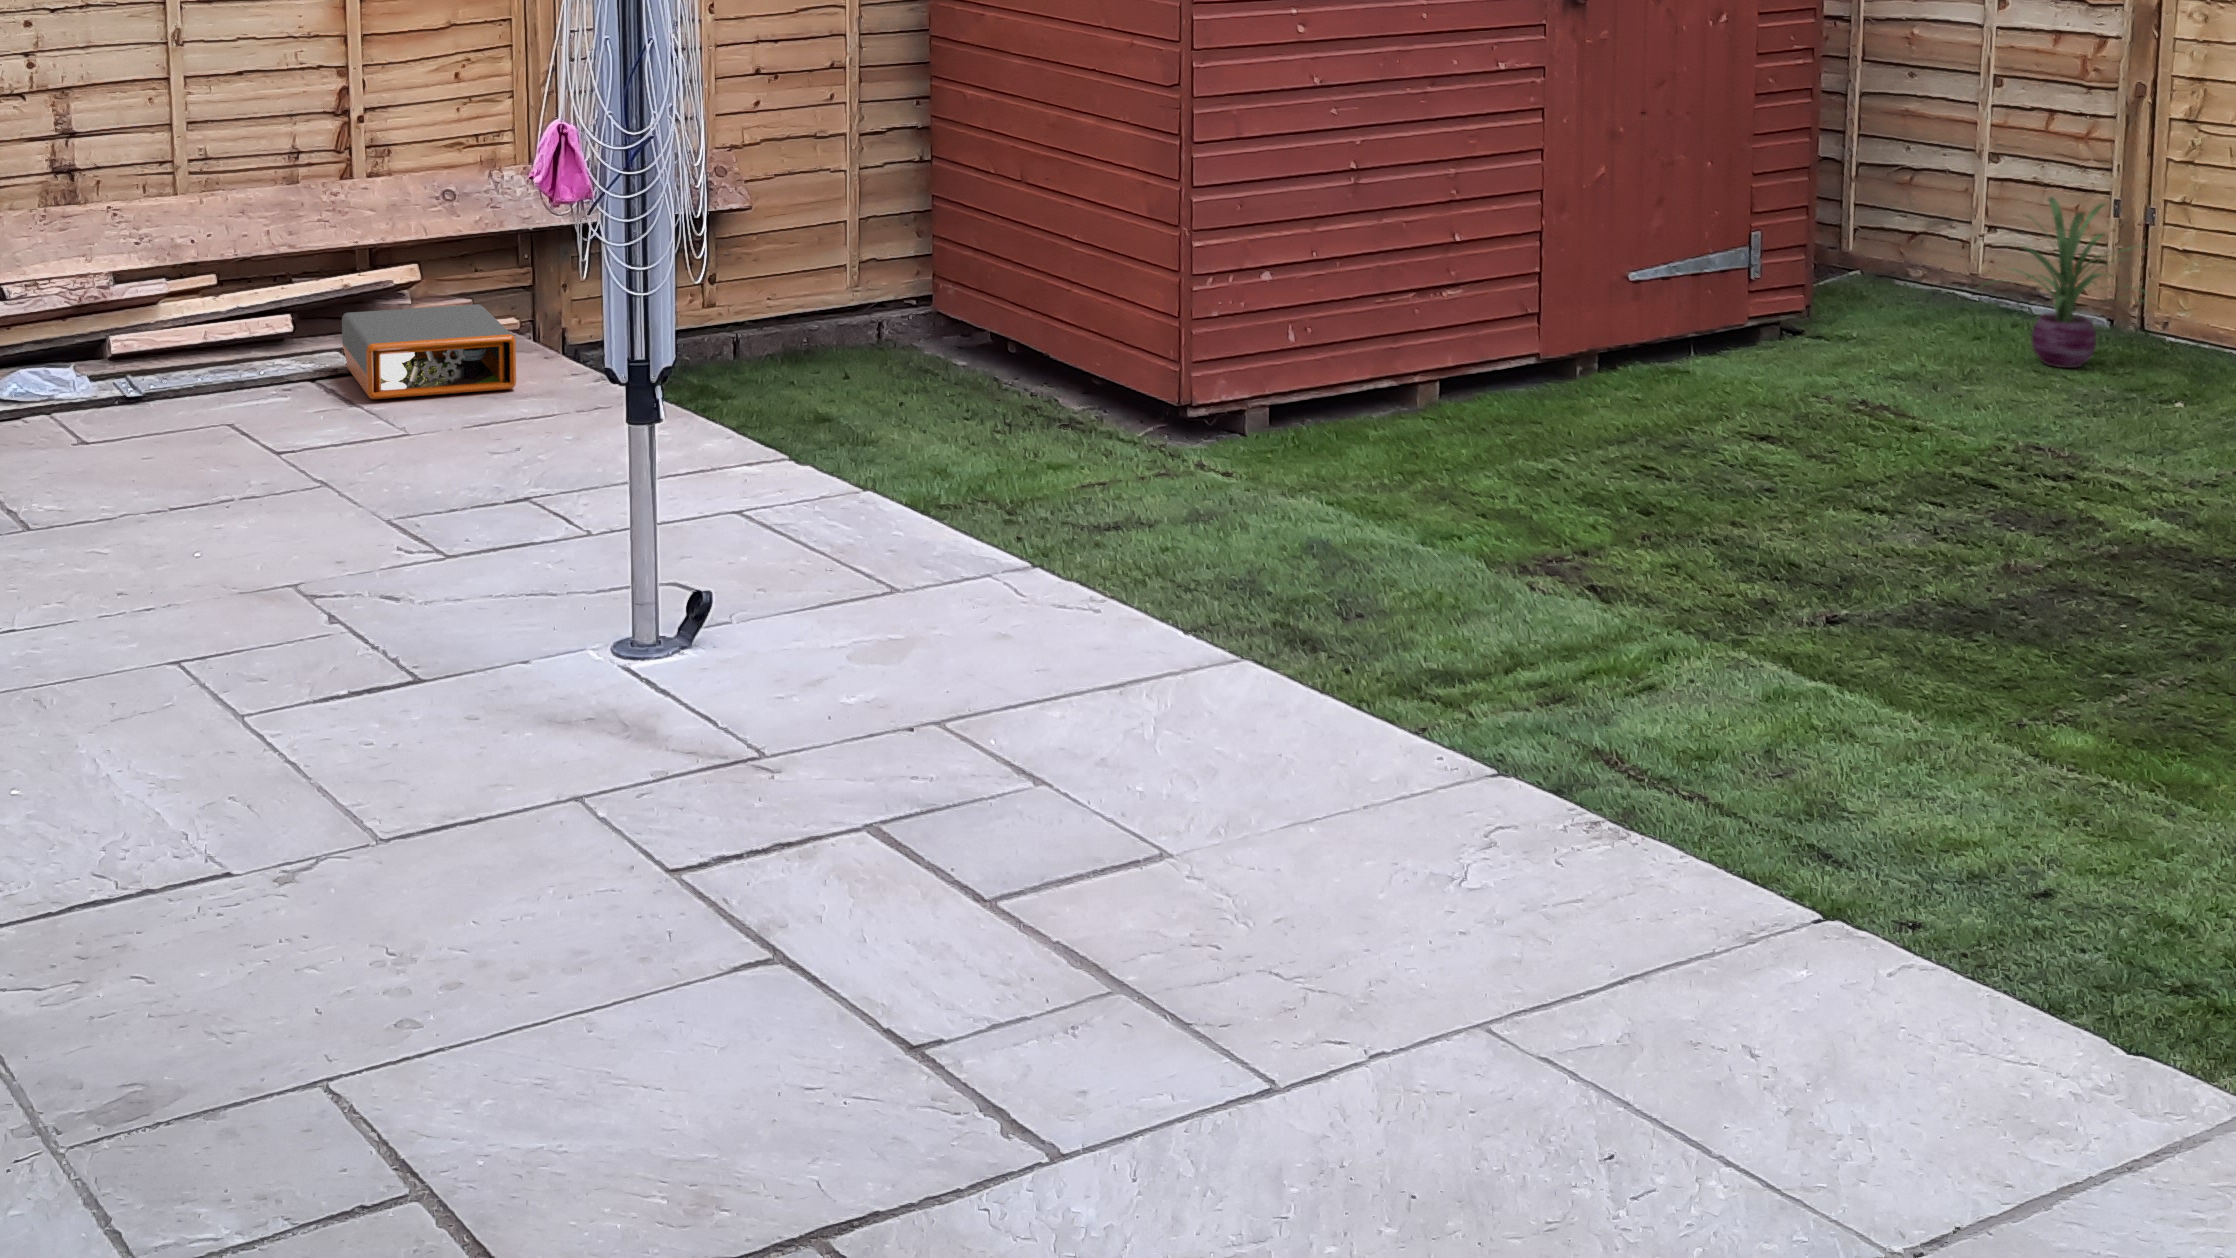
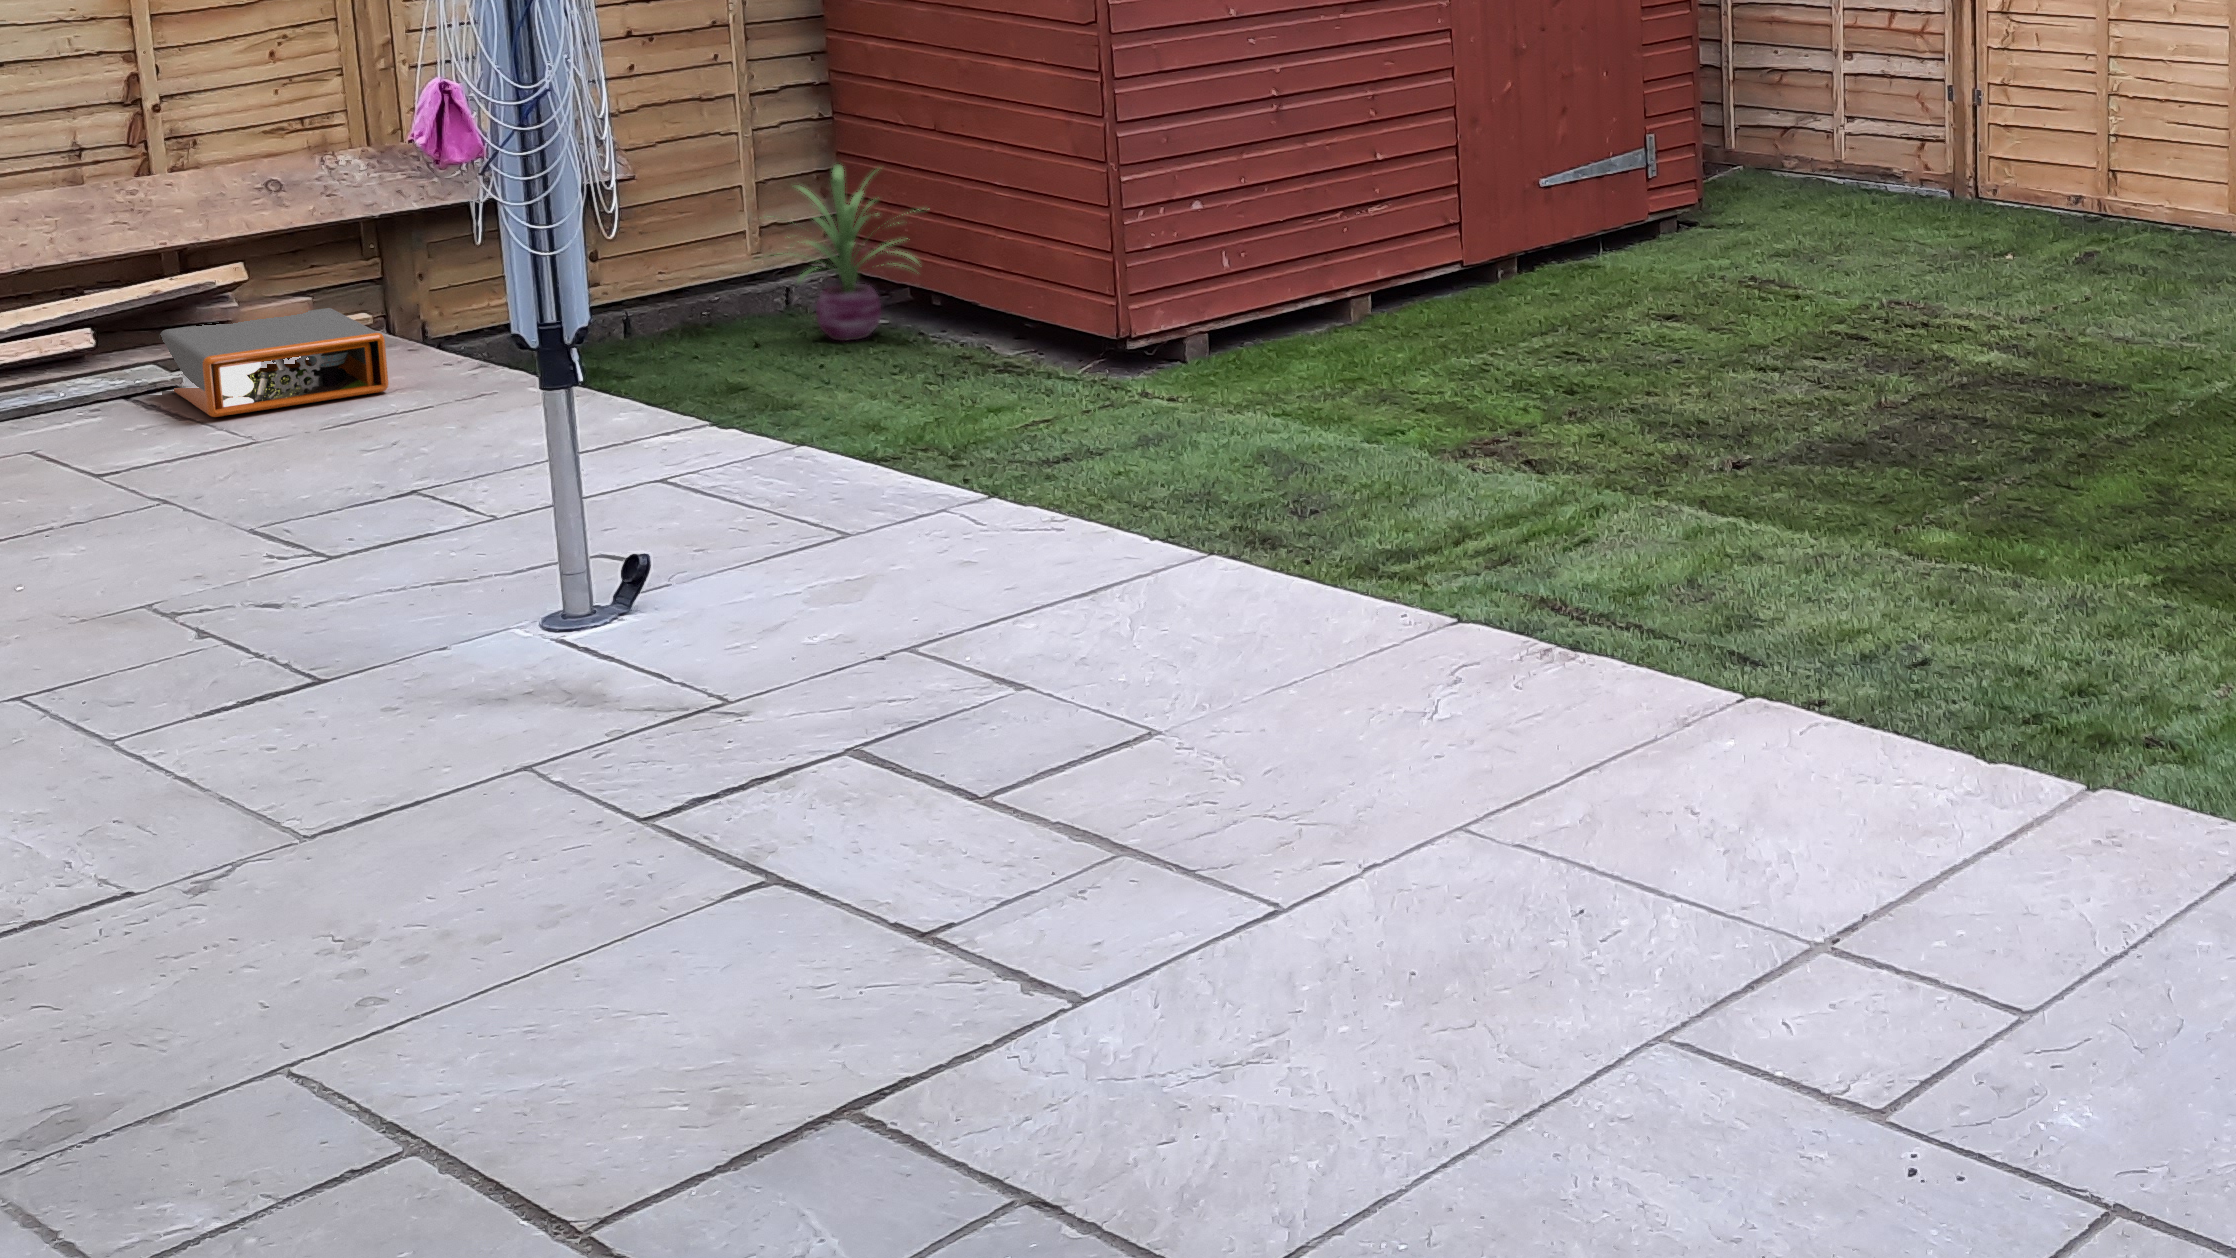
decorative plant: present [1987,197,2152,368] -> present [756,165,920,341]

